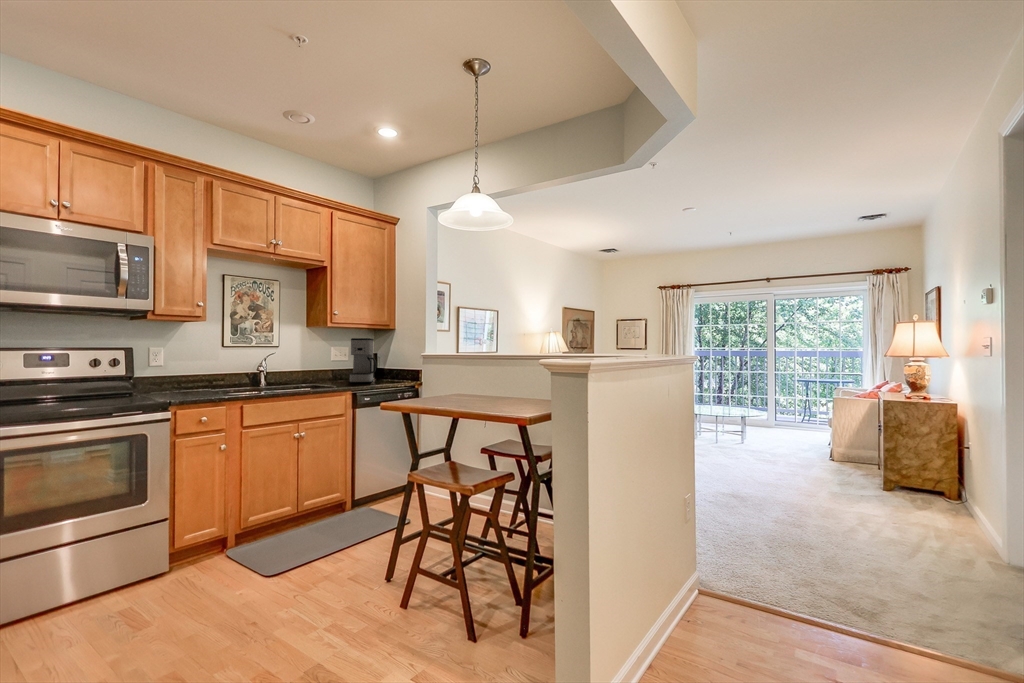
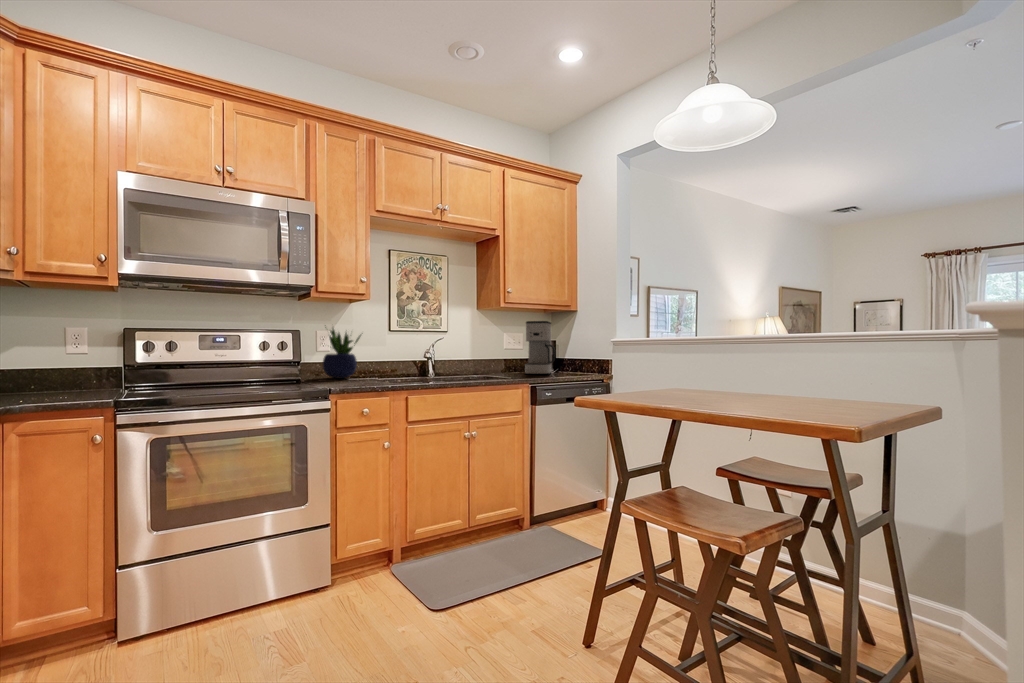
potted plant: none [155,342,198,391] -> present [323,328,361,378]

